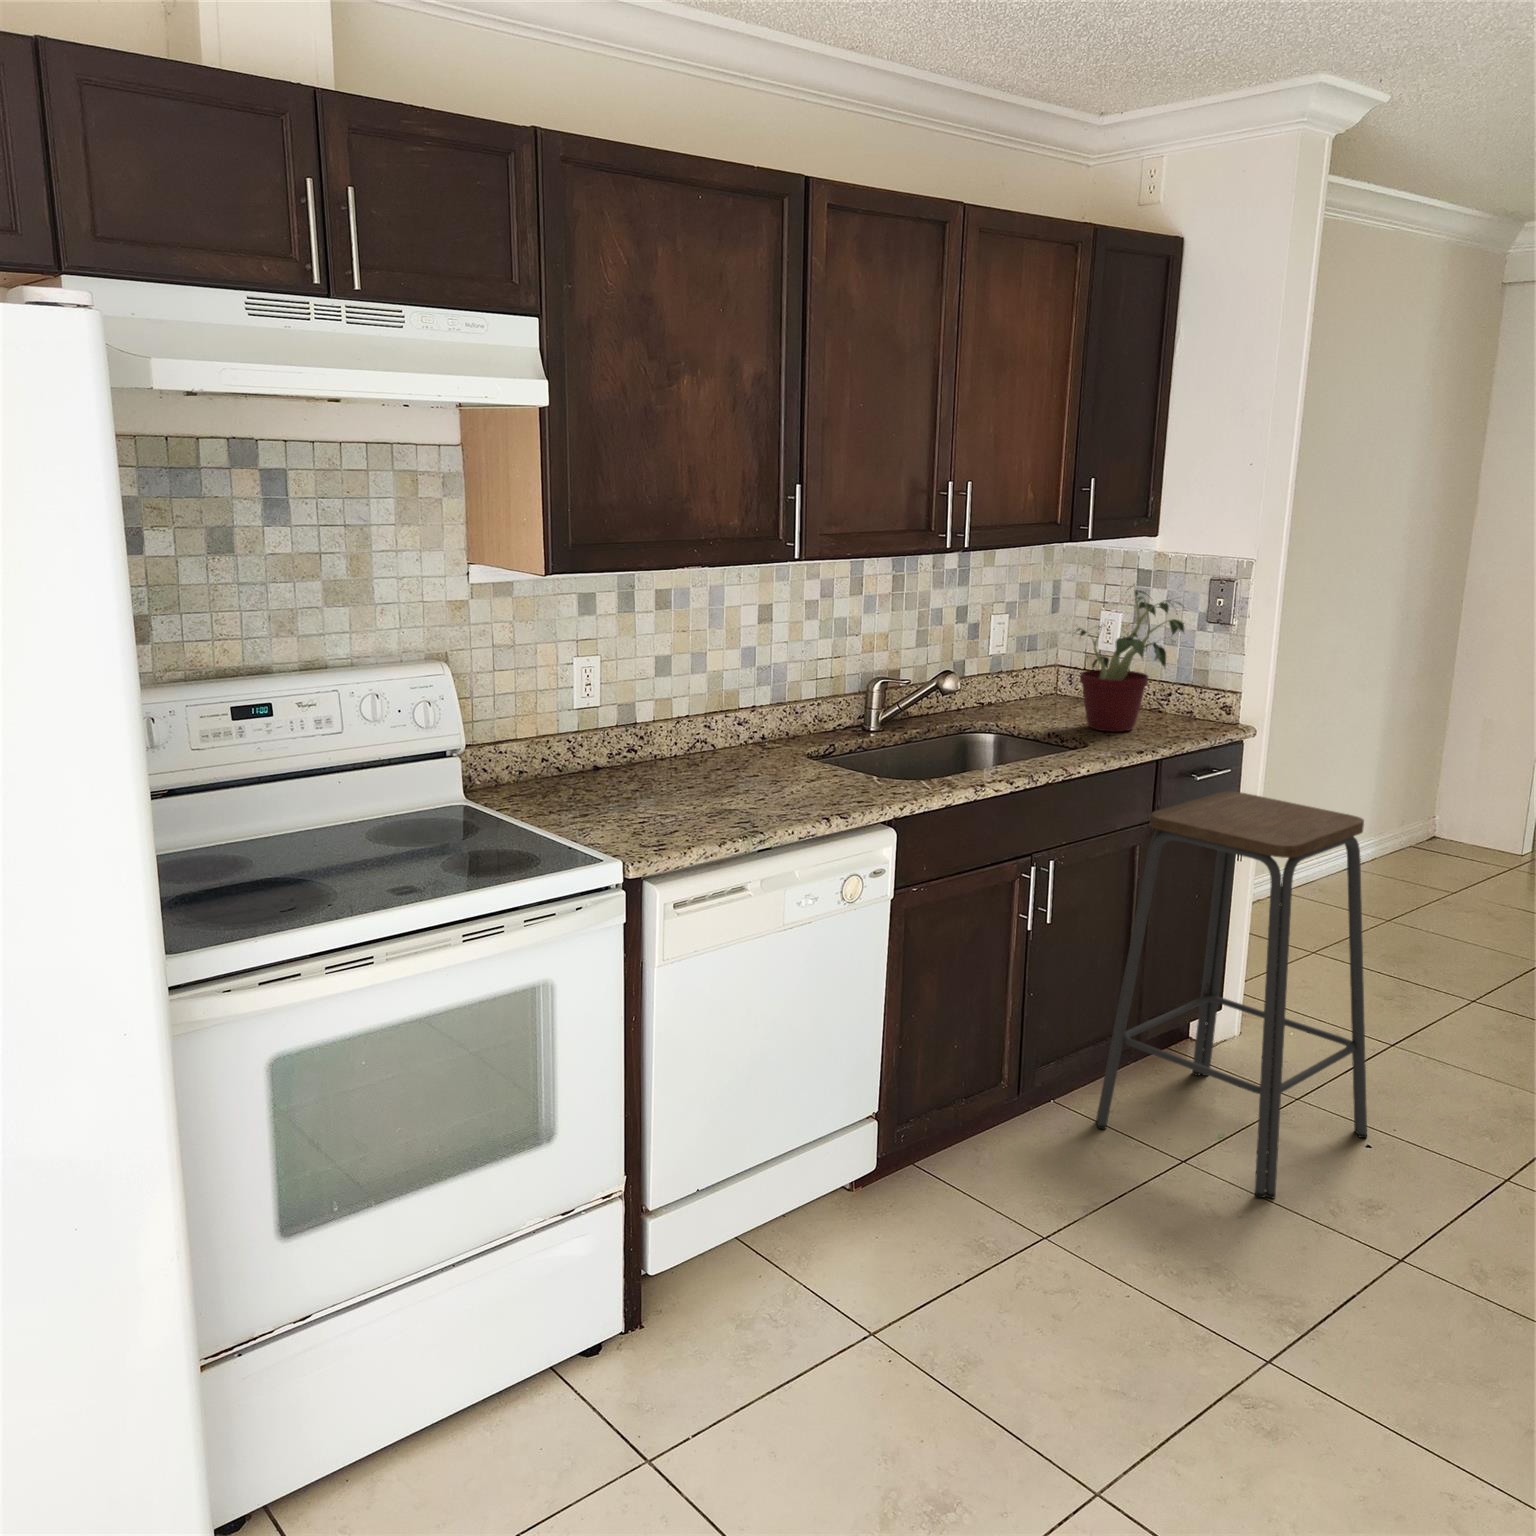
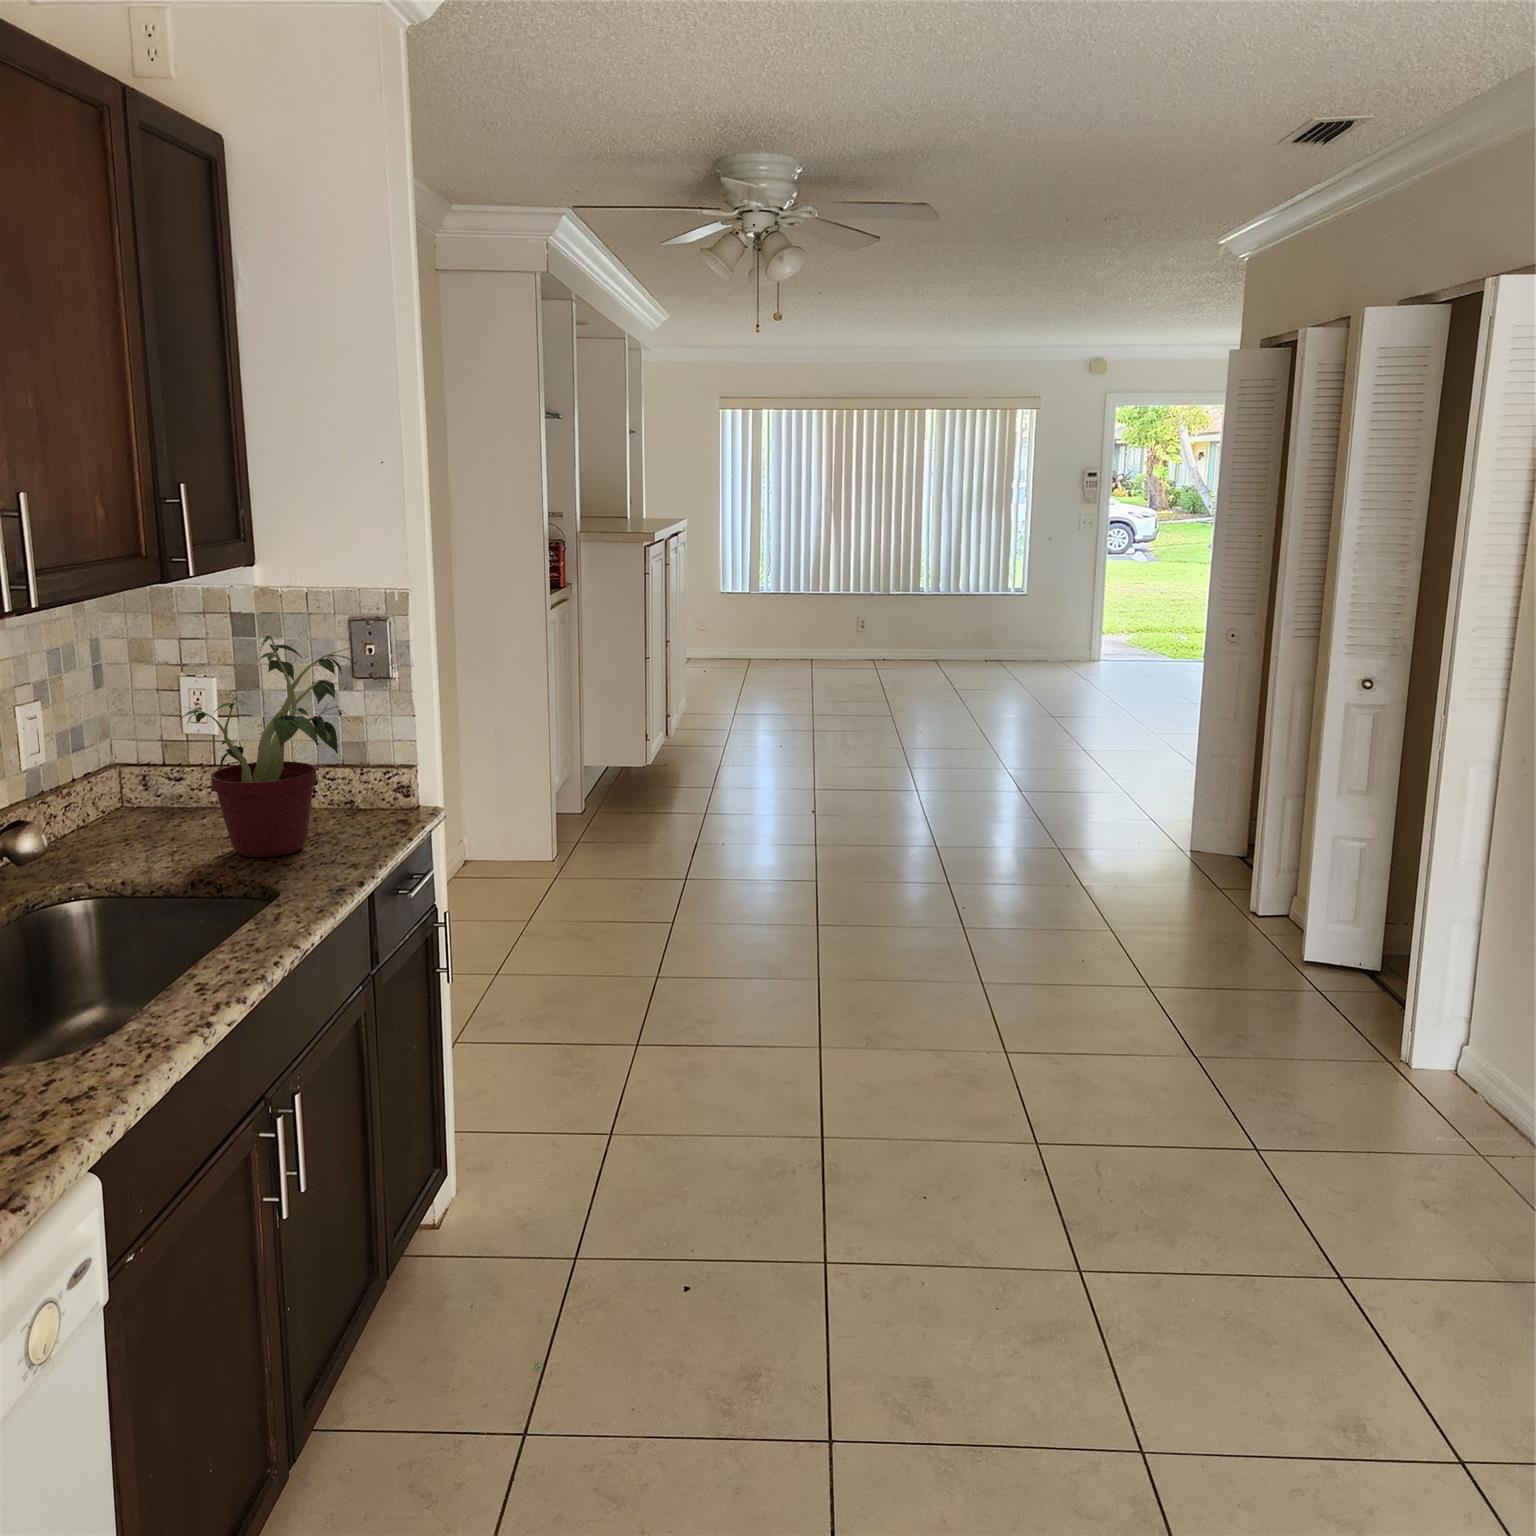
bar stool: present [1096,792,1367,1198] -> none [386,901,689,1440]

